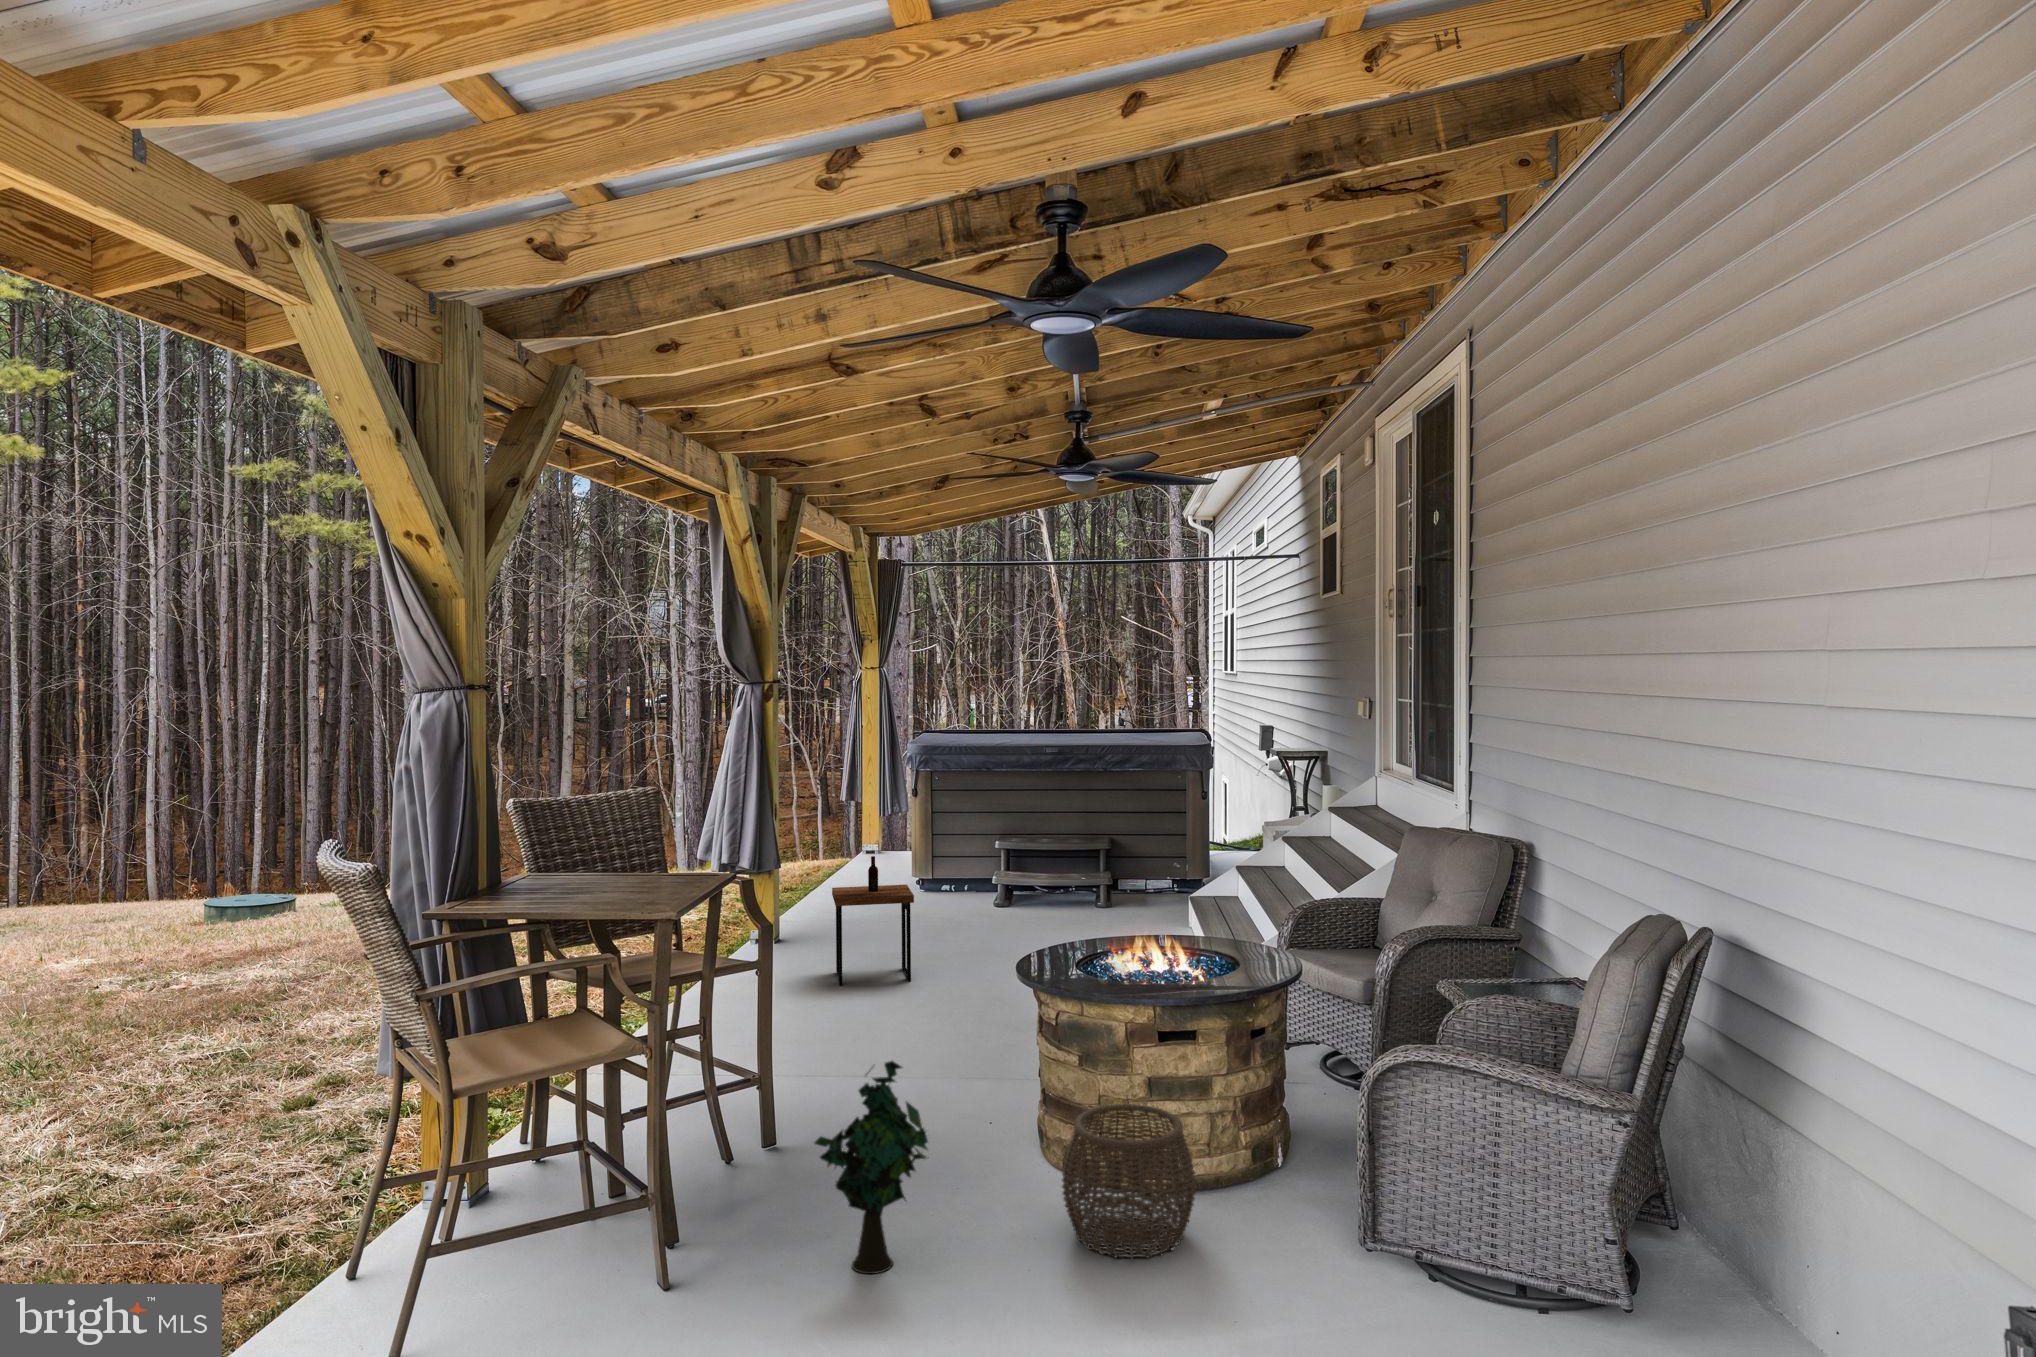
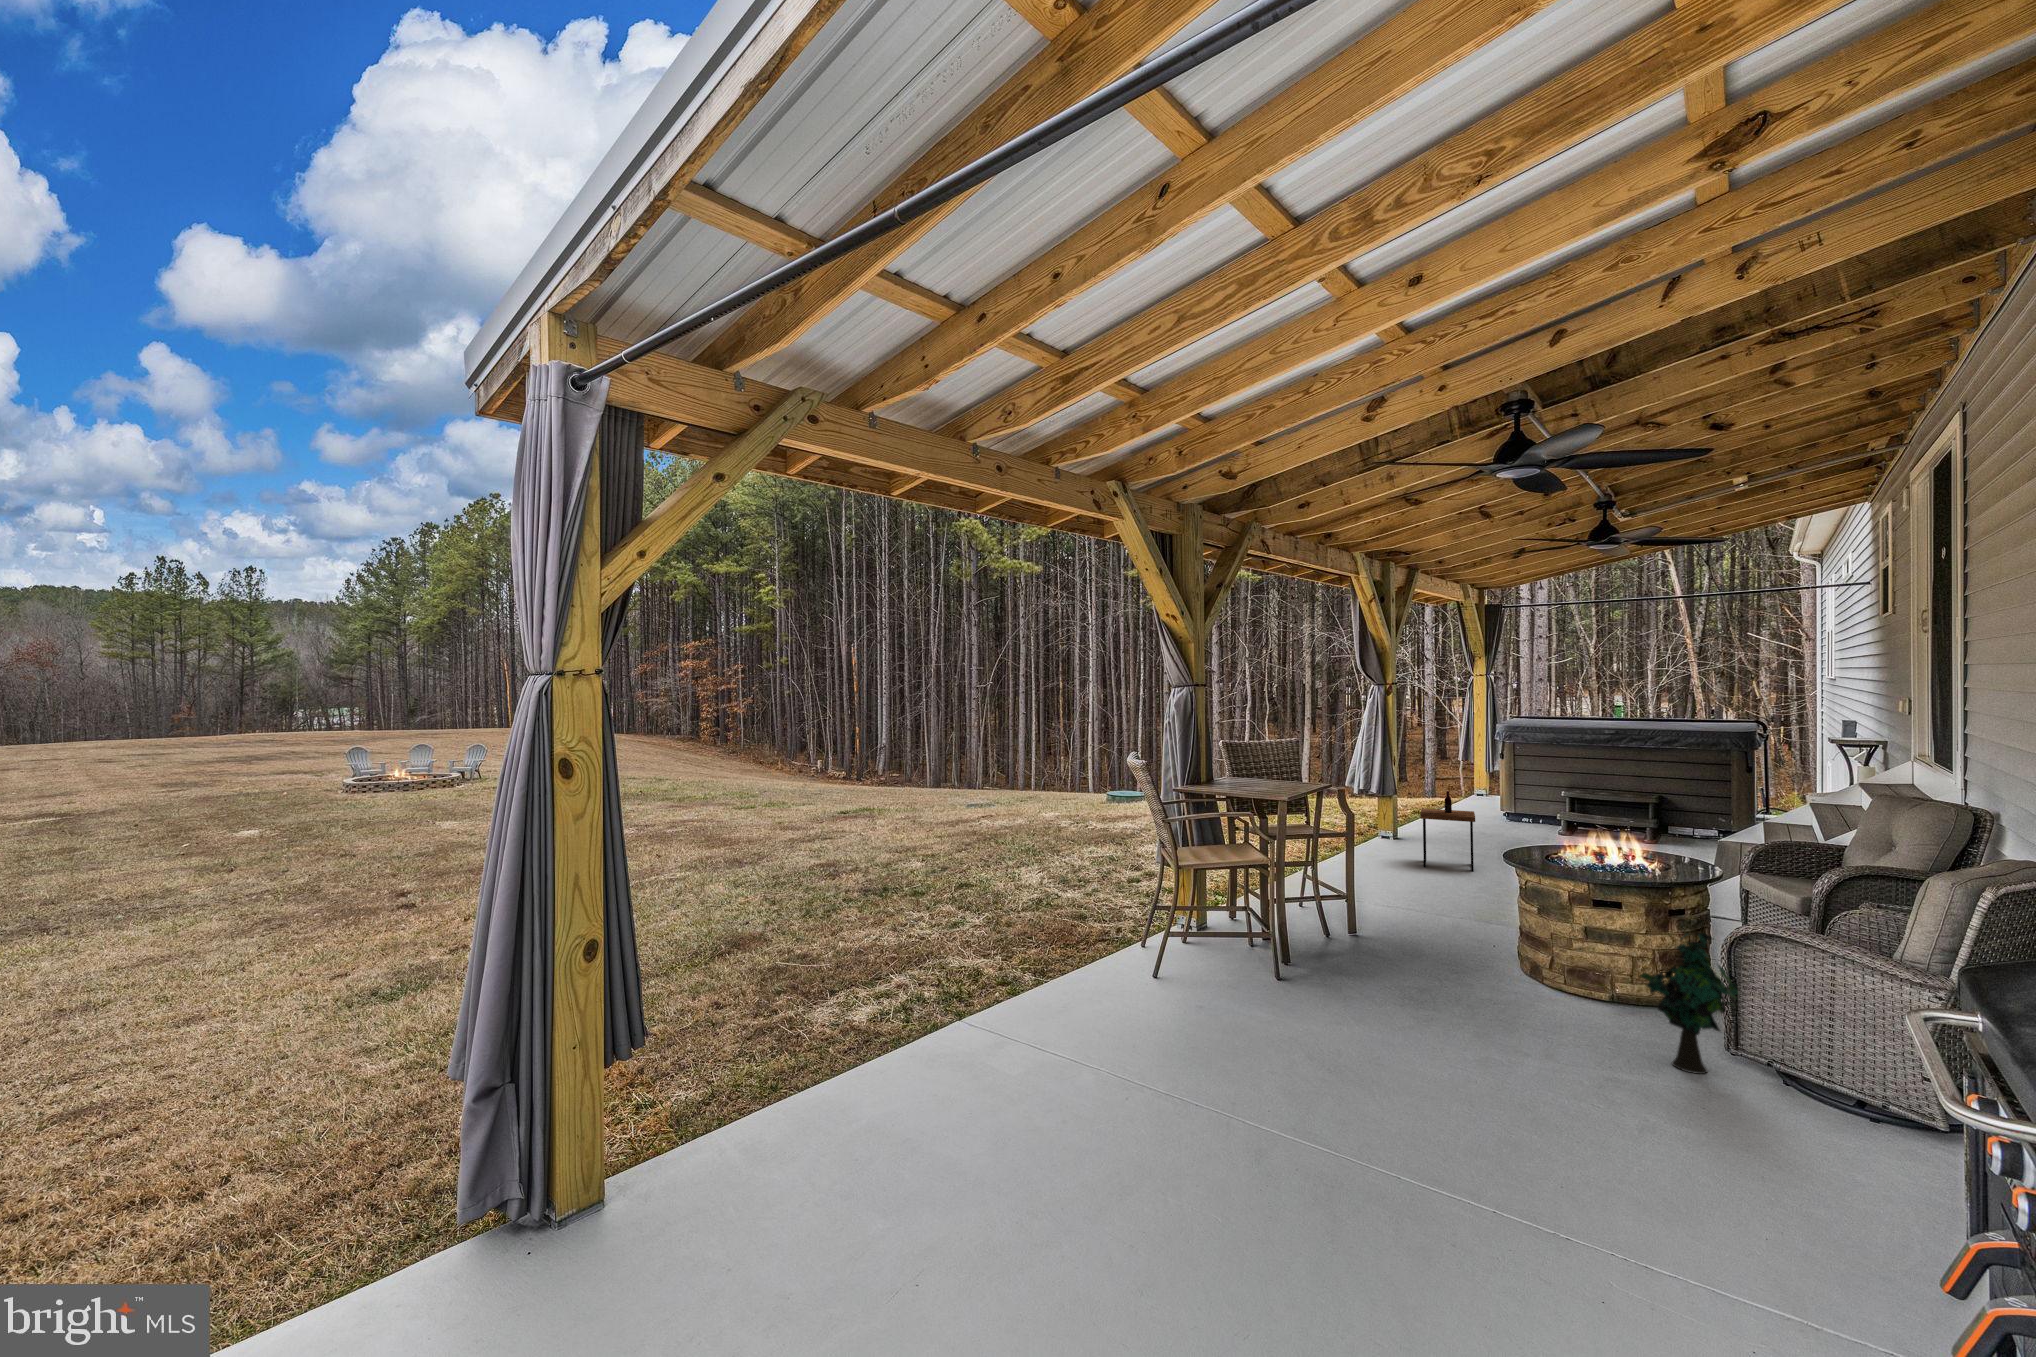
decorative plant: present [814,1061,928,1274] -> present [1640,933,1738,1074]
woven basket: present [1062,1104,1196,1259] -> none [1503,934,1600,1025]

